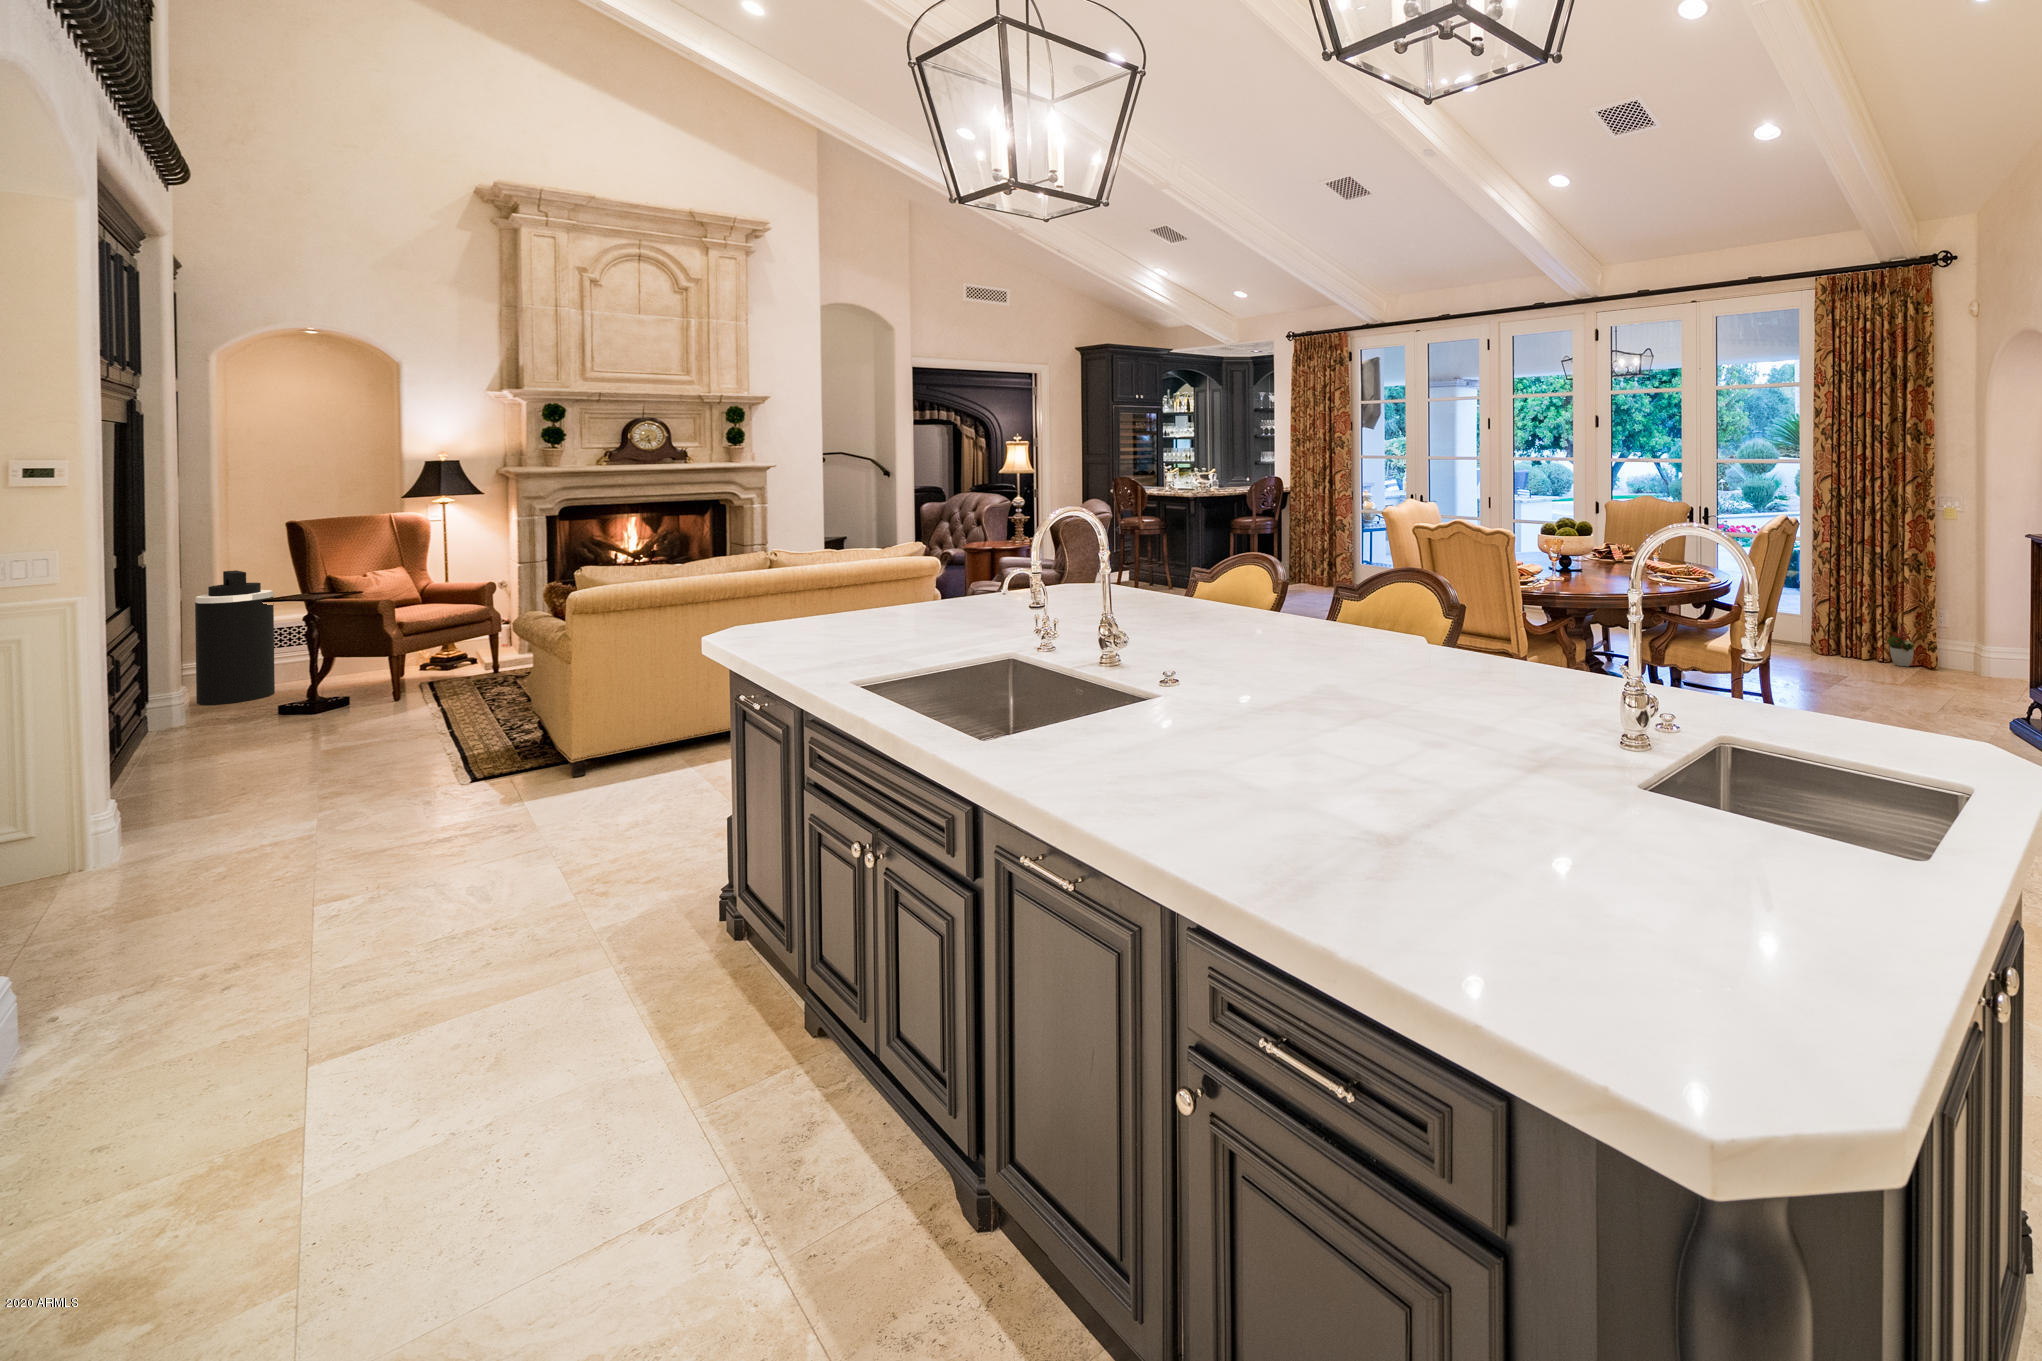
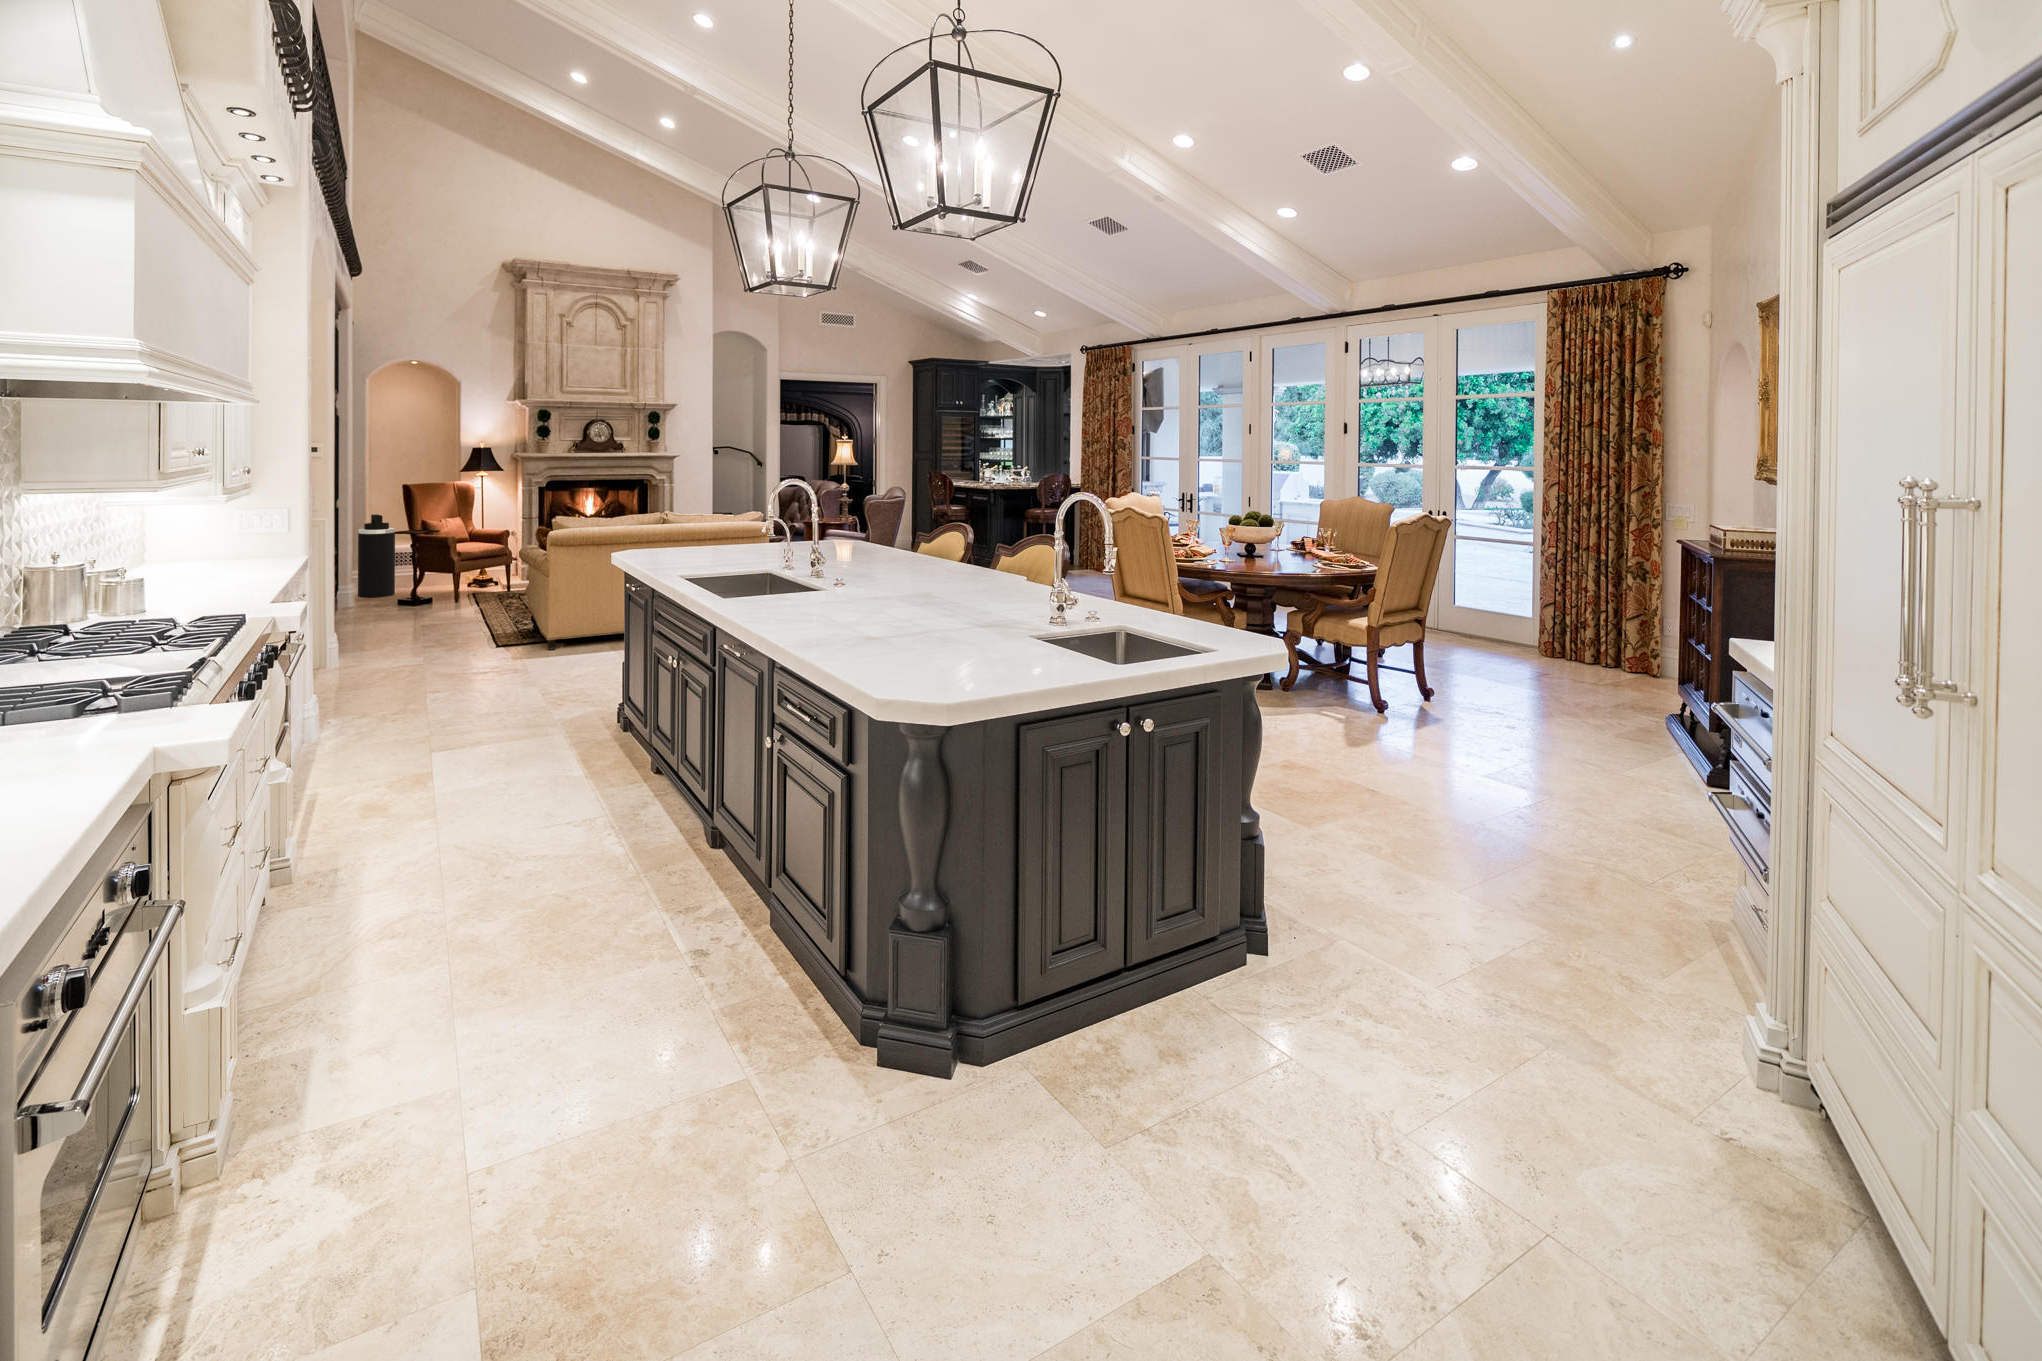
decorative plant: present [1887,625,1915,667] -> none [1605,631,1633,672]

